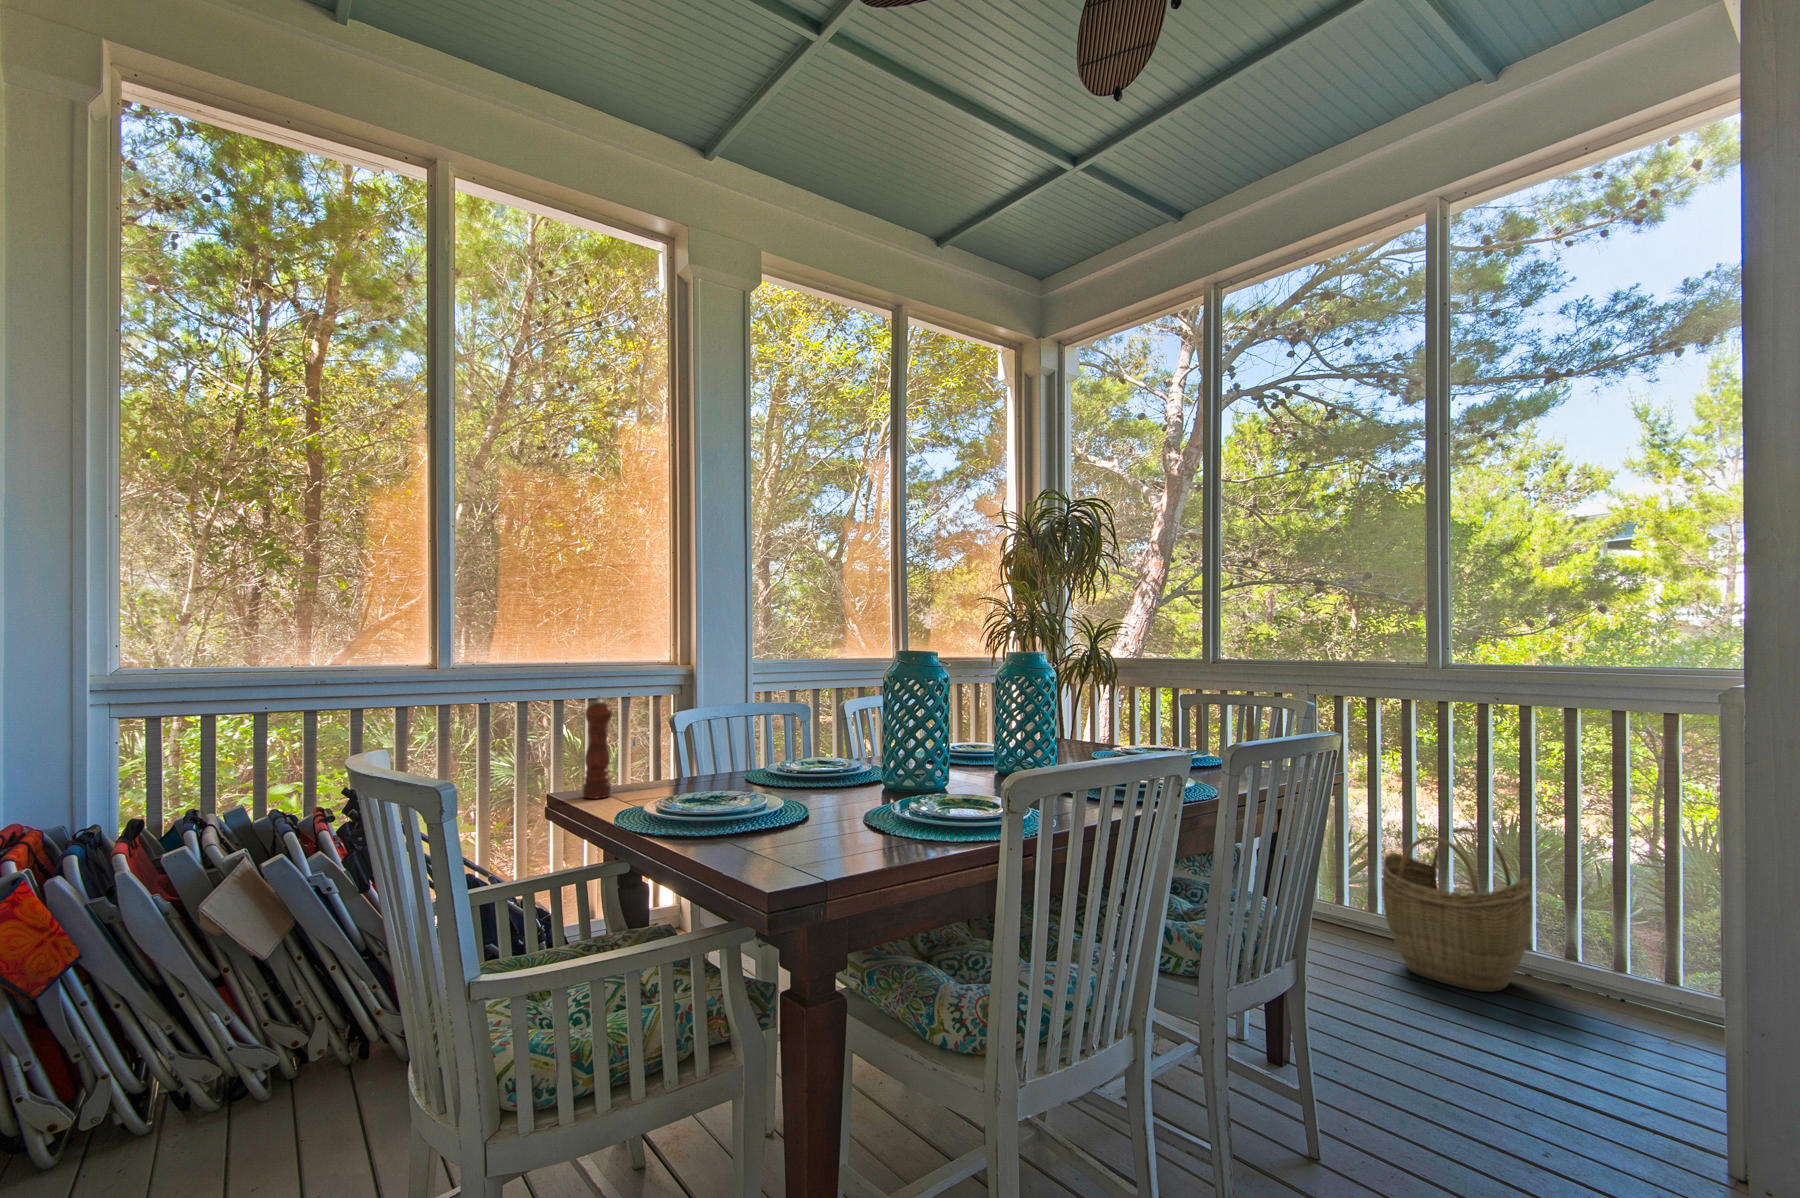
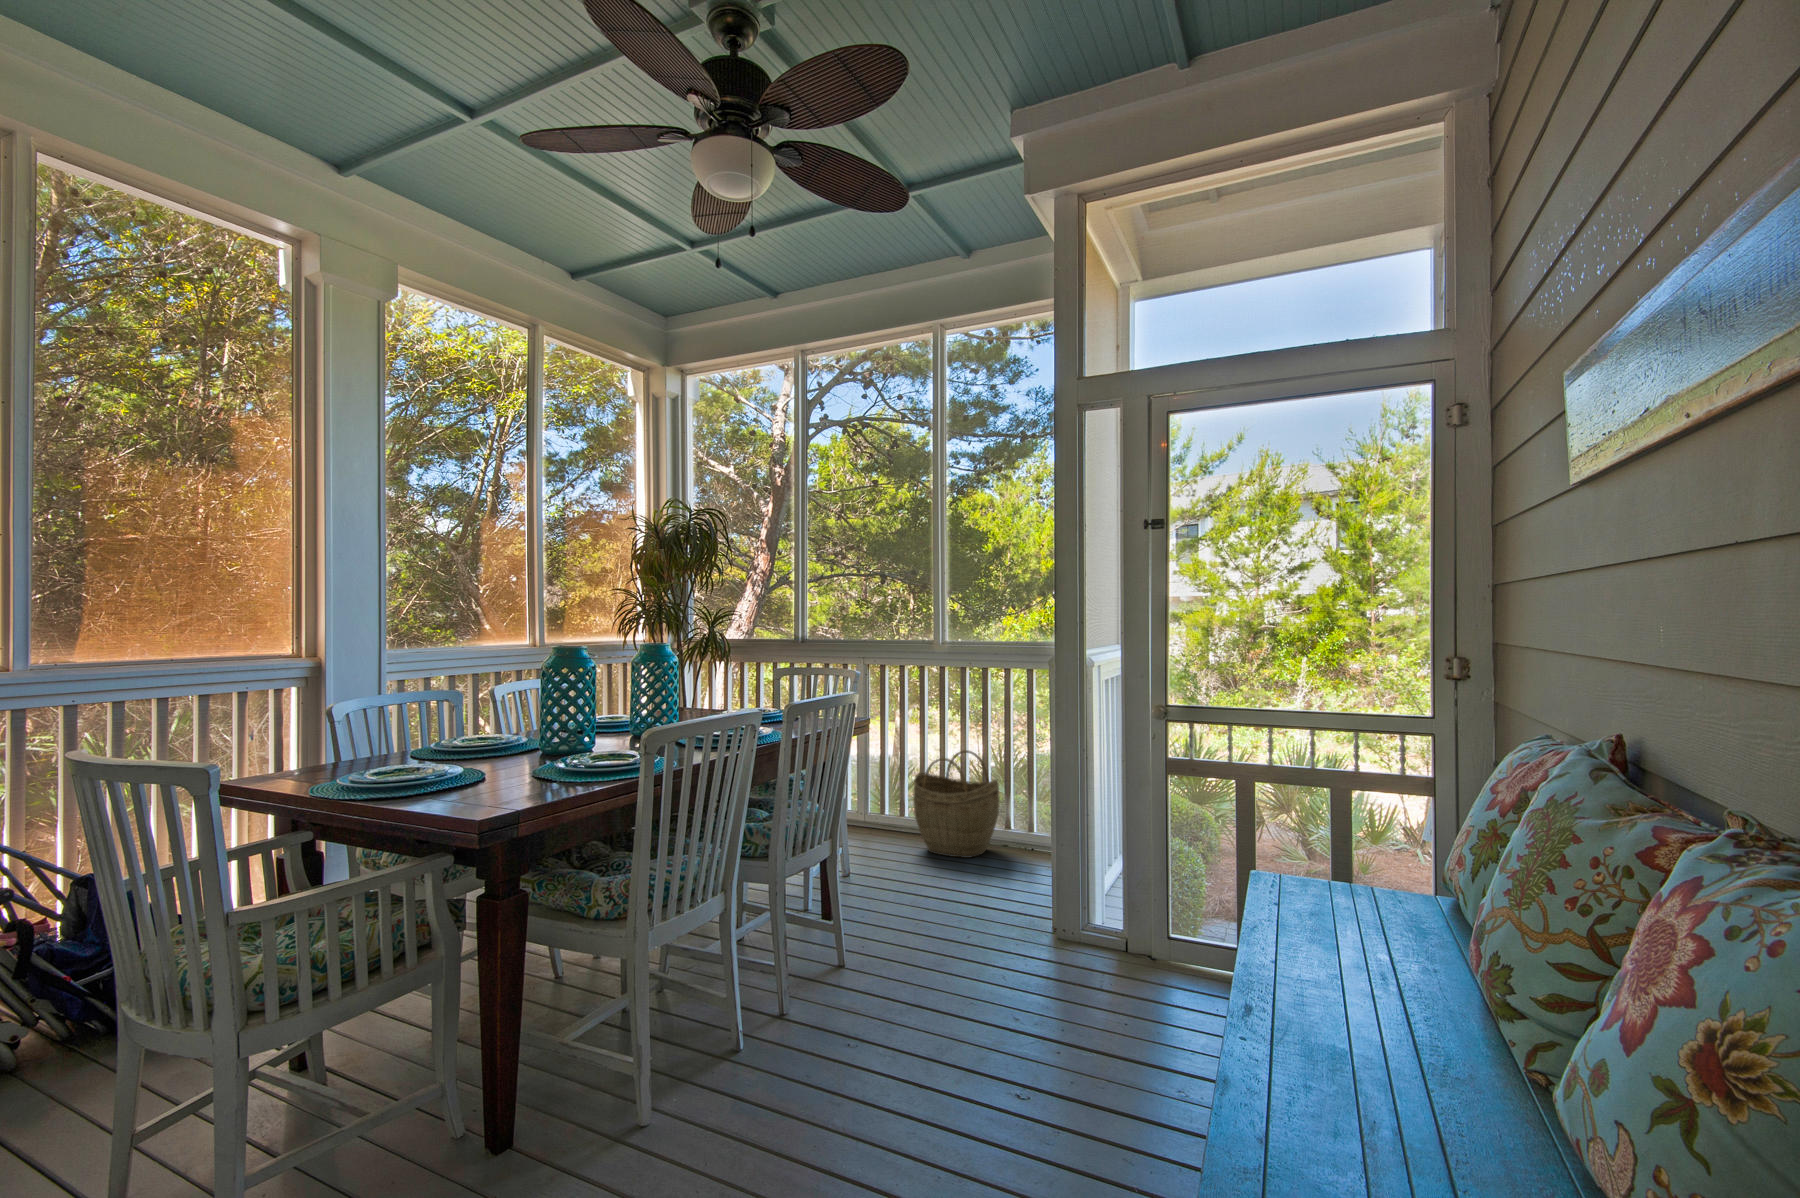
pepper mill: present [583,695,612,799] -> none [263,695,291,783]

